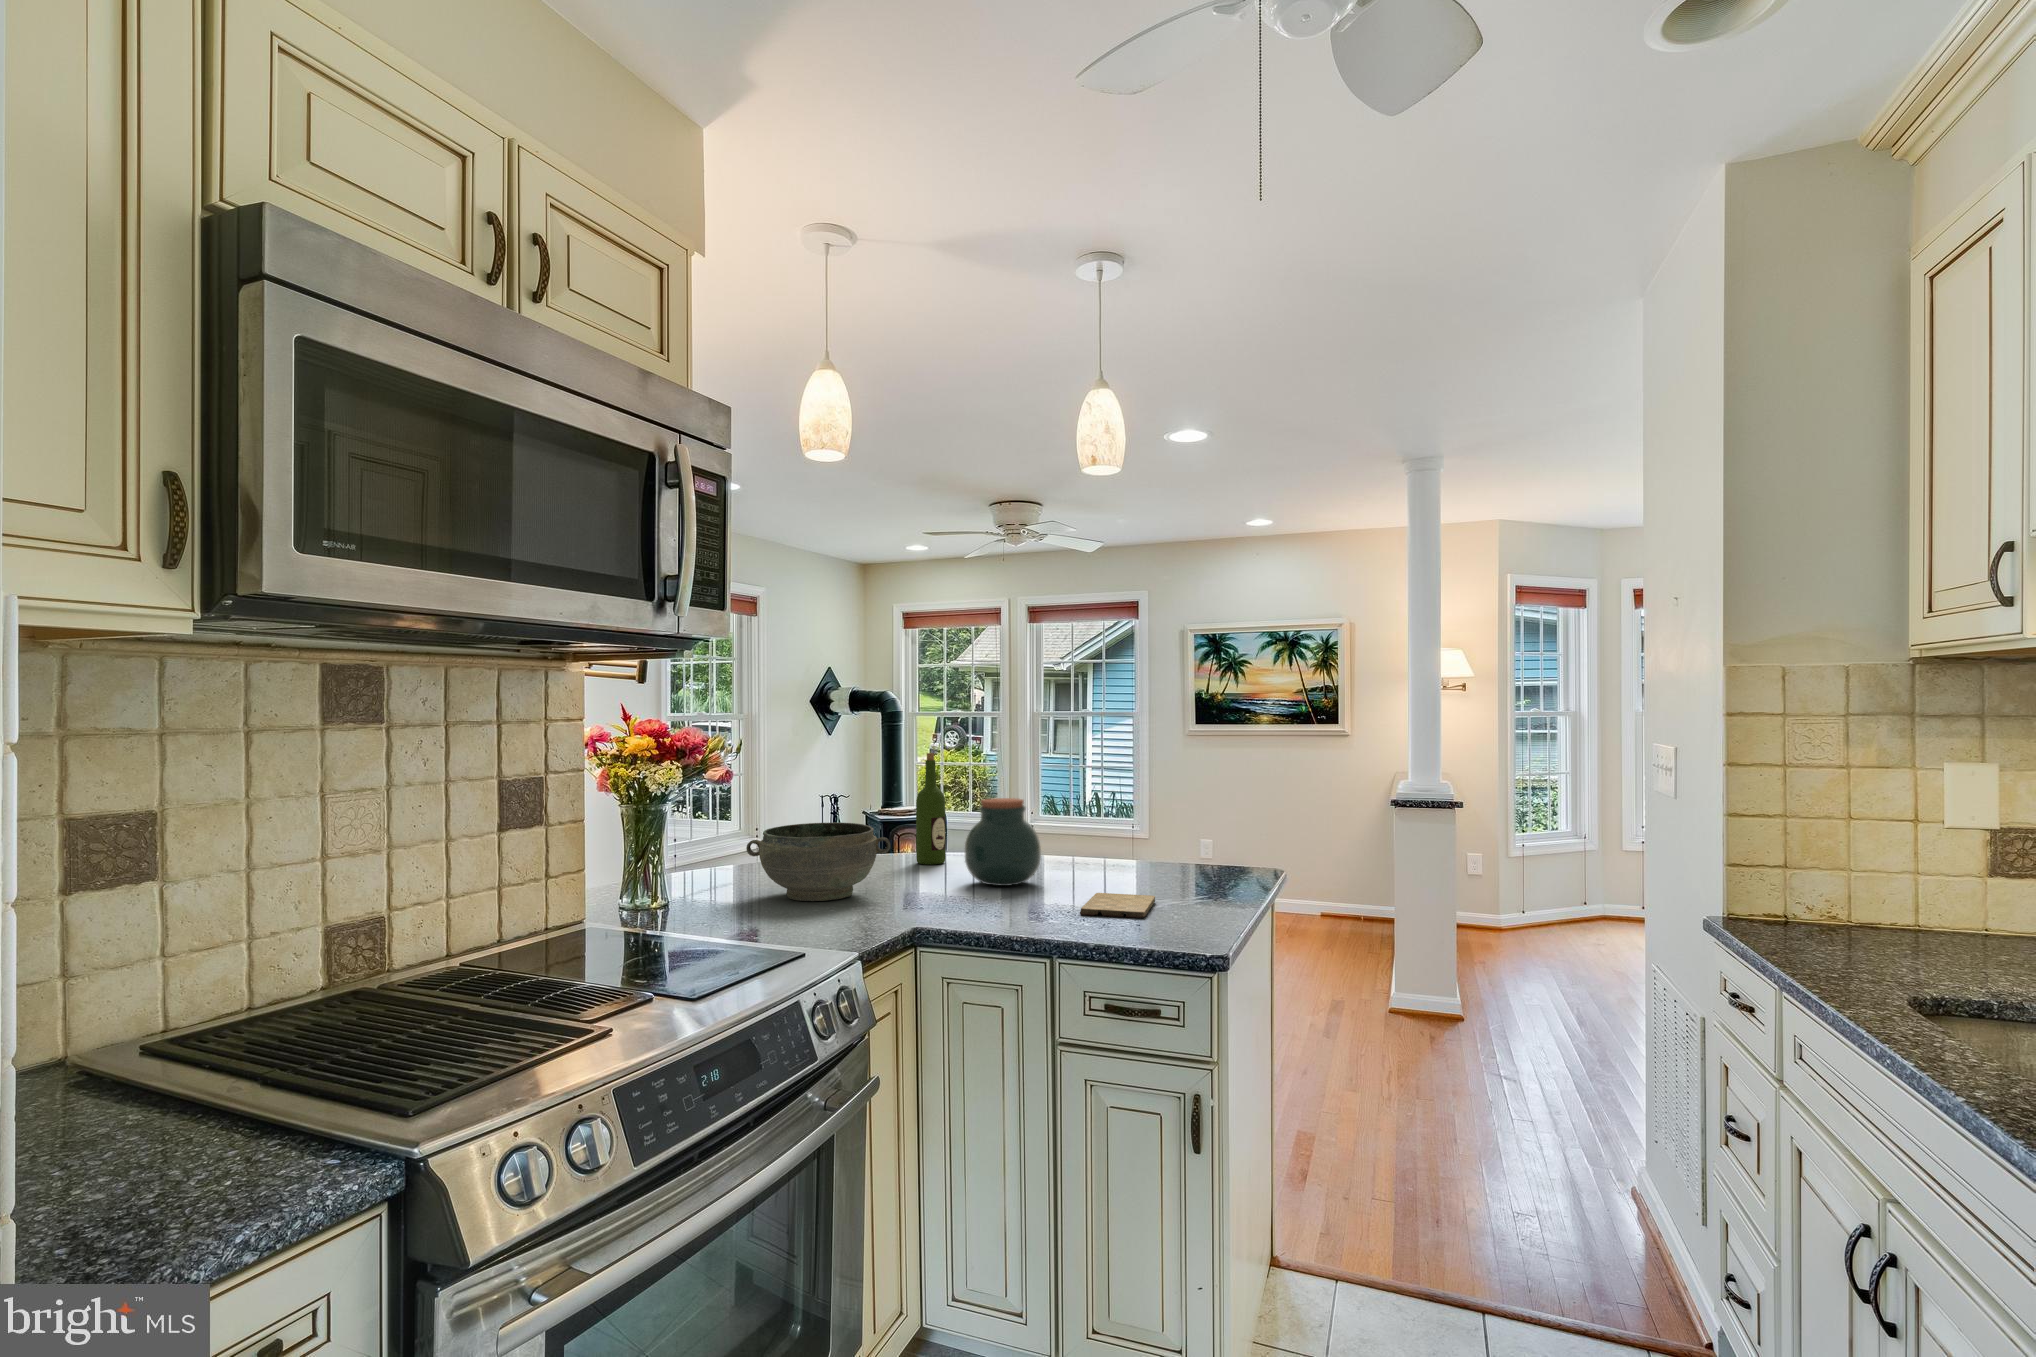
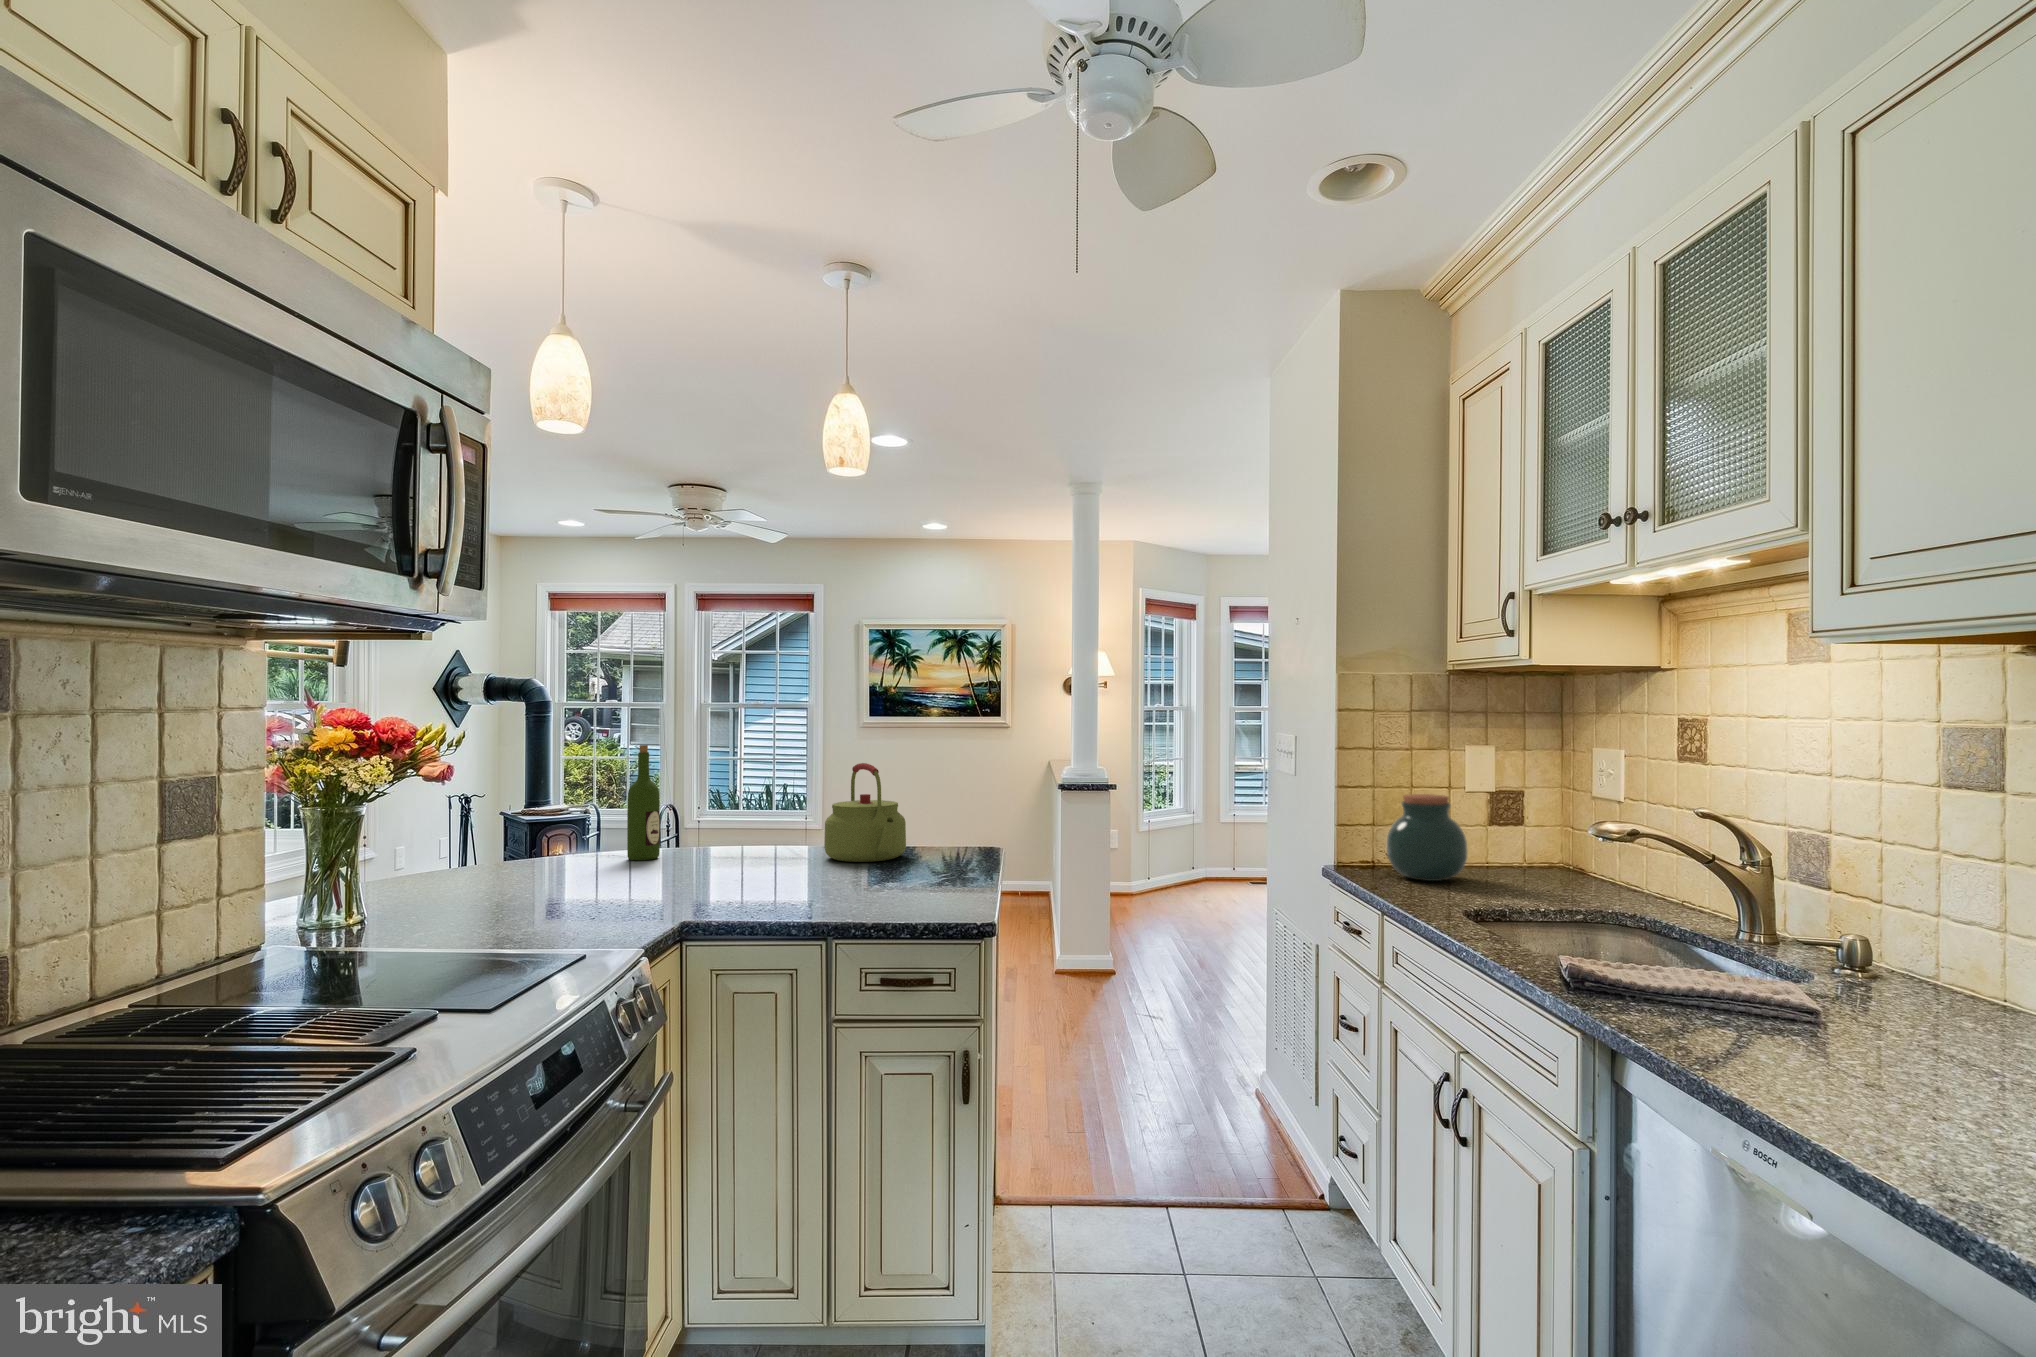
kettle: none [1099,776,1184,880] -> present [824,763,906,862]
jar: present [965,798,1041,886] -> present [1387,794,1468,881]
bowl: present [746,822,891,901] -> none [452,819,620,903]
cutting board: present [1080,893,1155,918] -> none [828,874,893,896]

